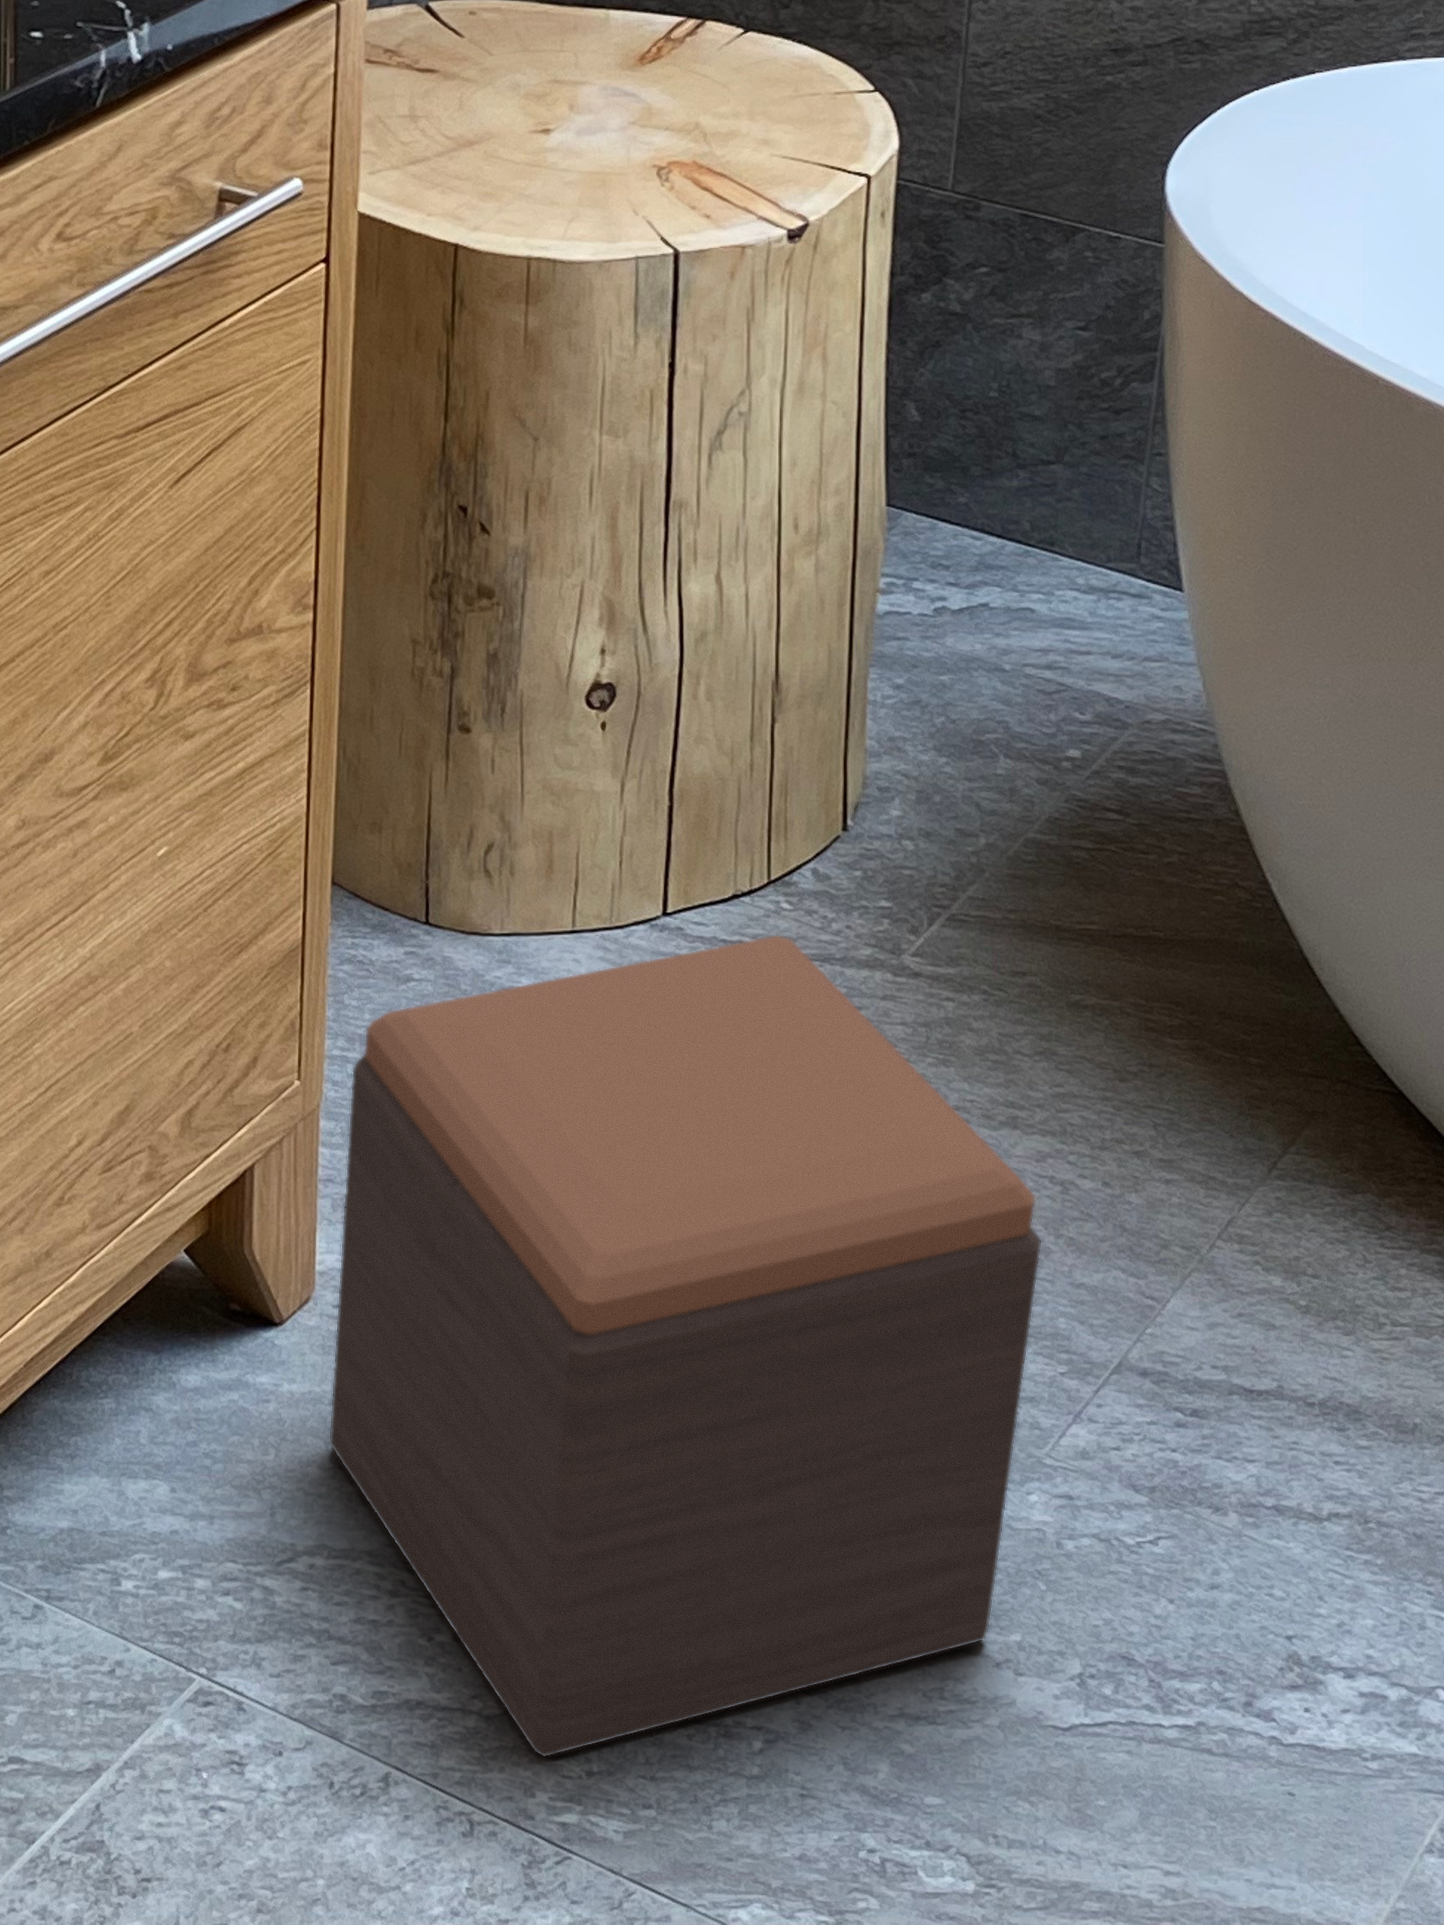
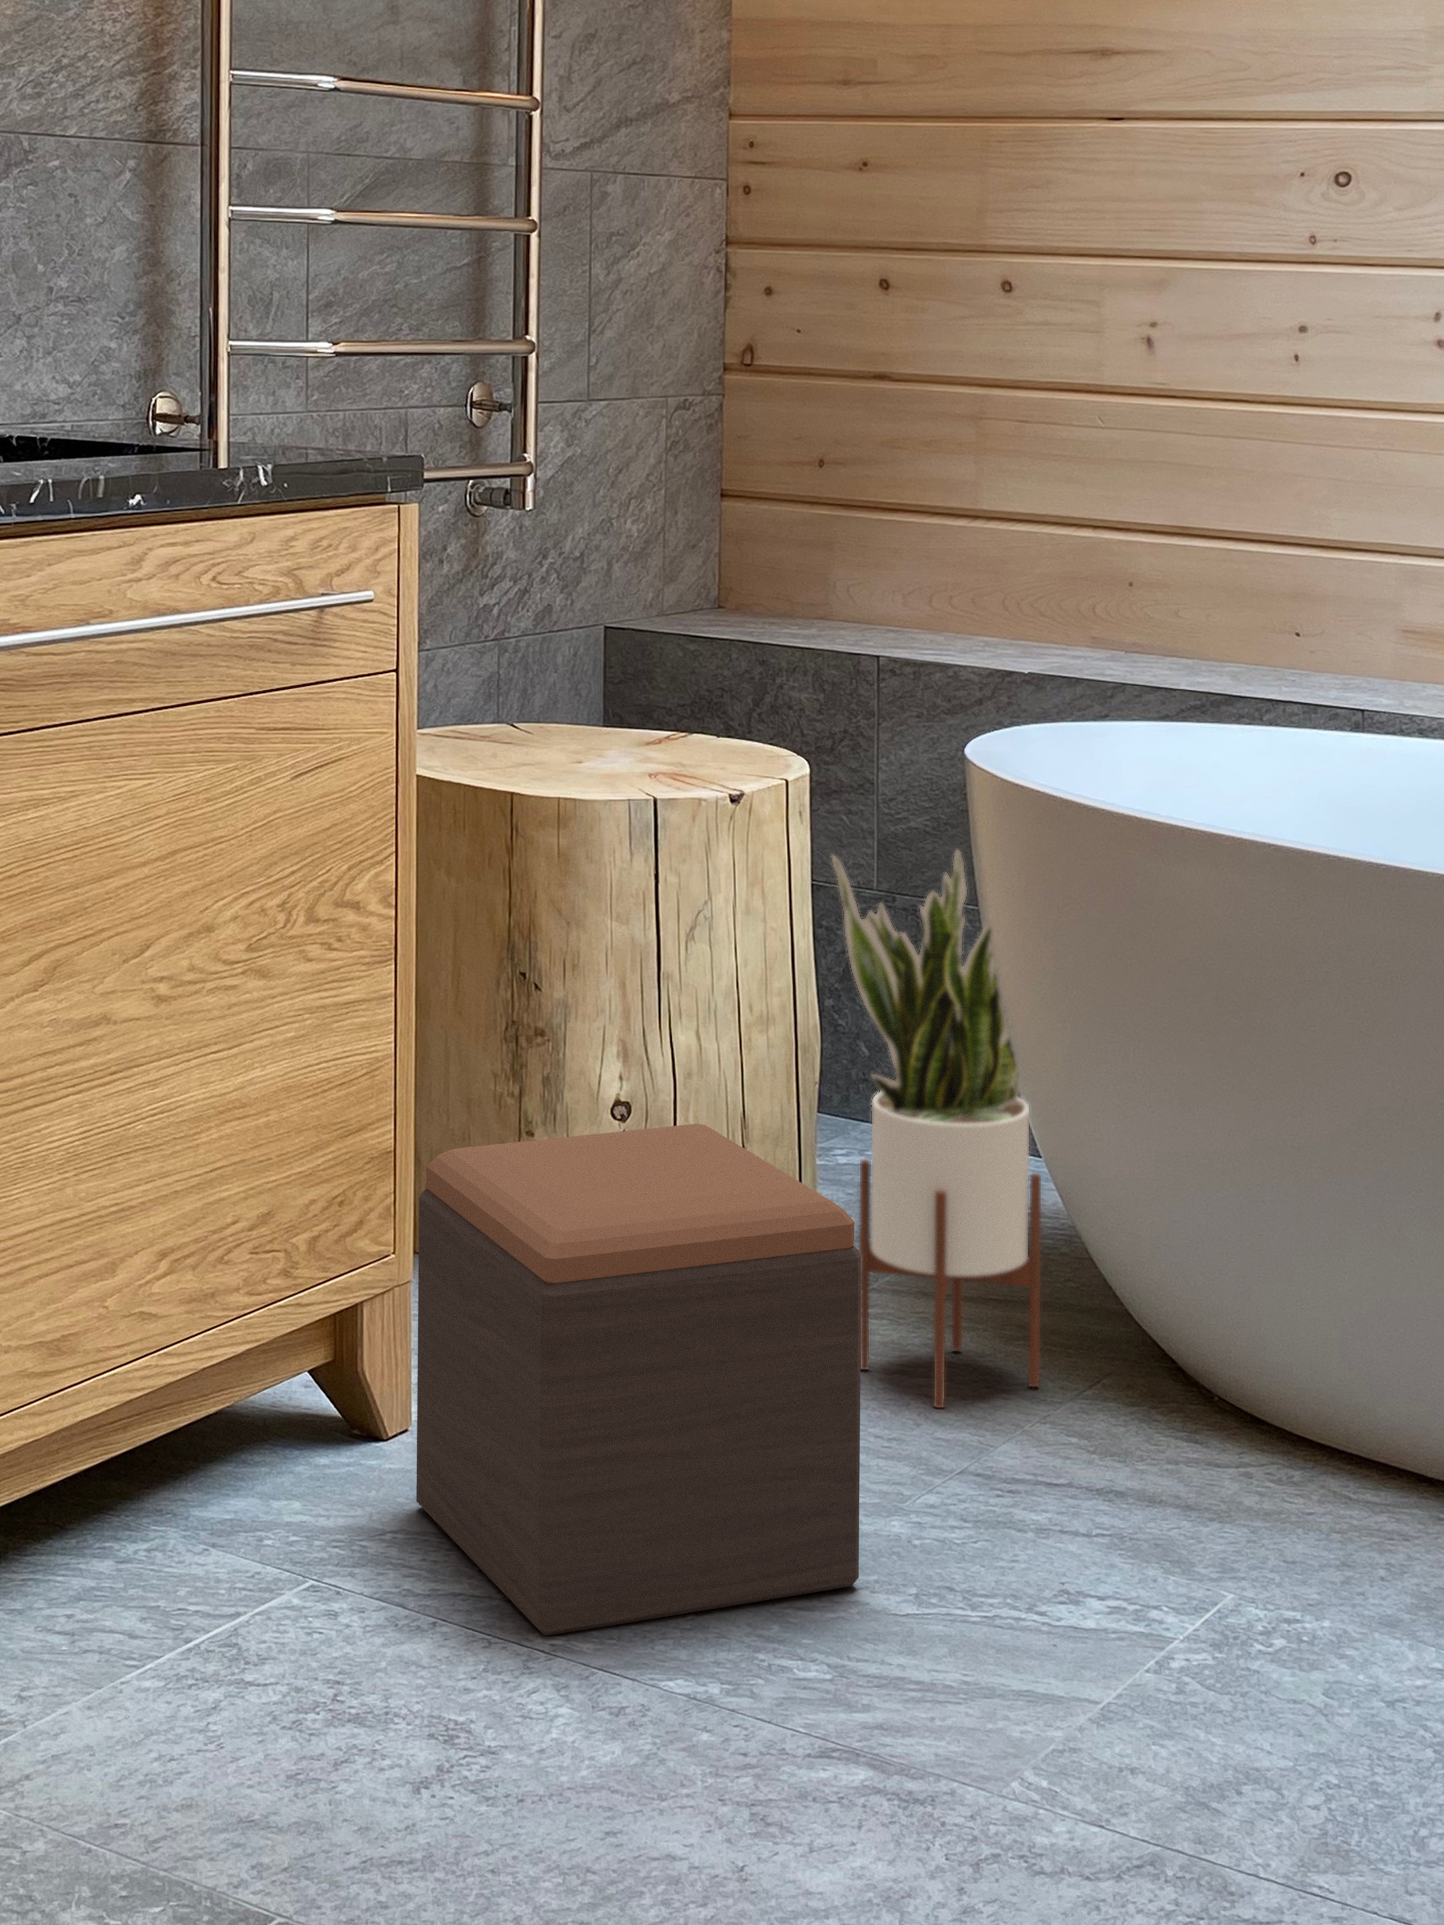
potted plant: none [941,440,1303,1209] -> present [832,850,1041,1408]

